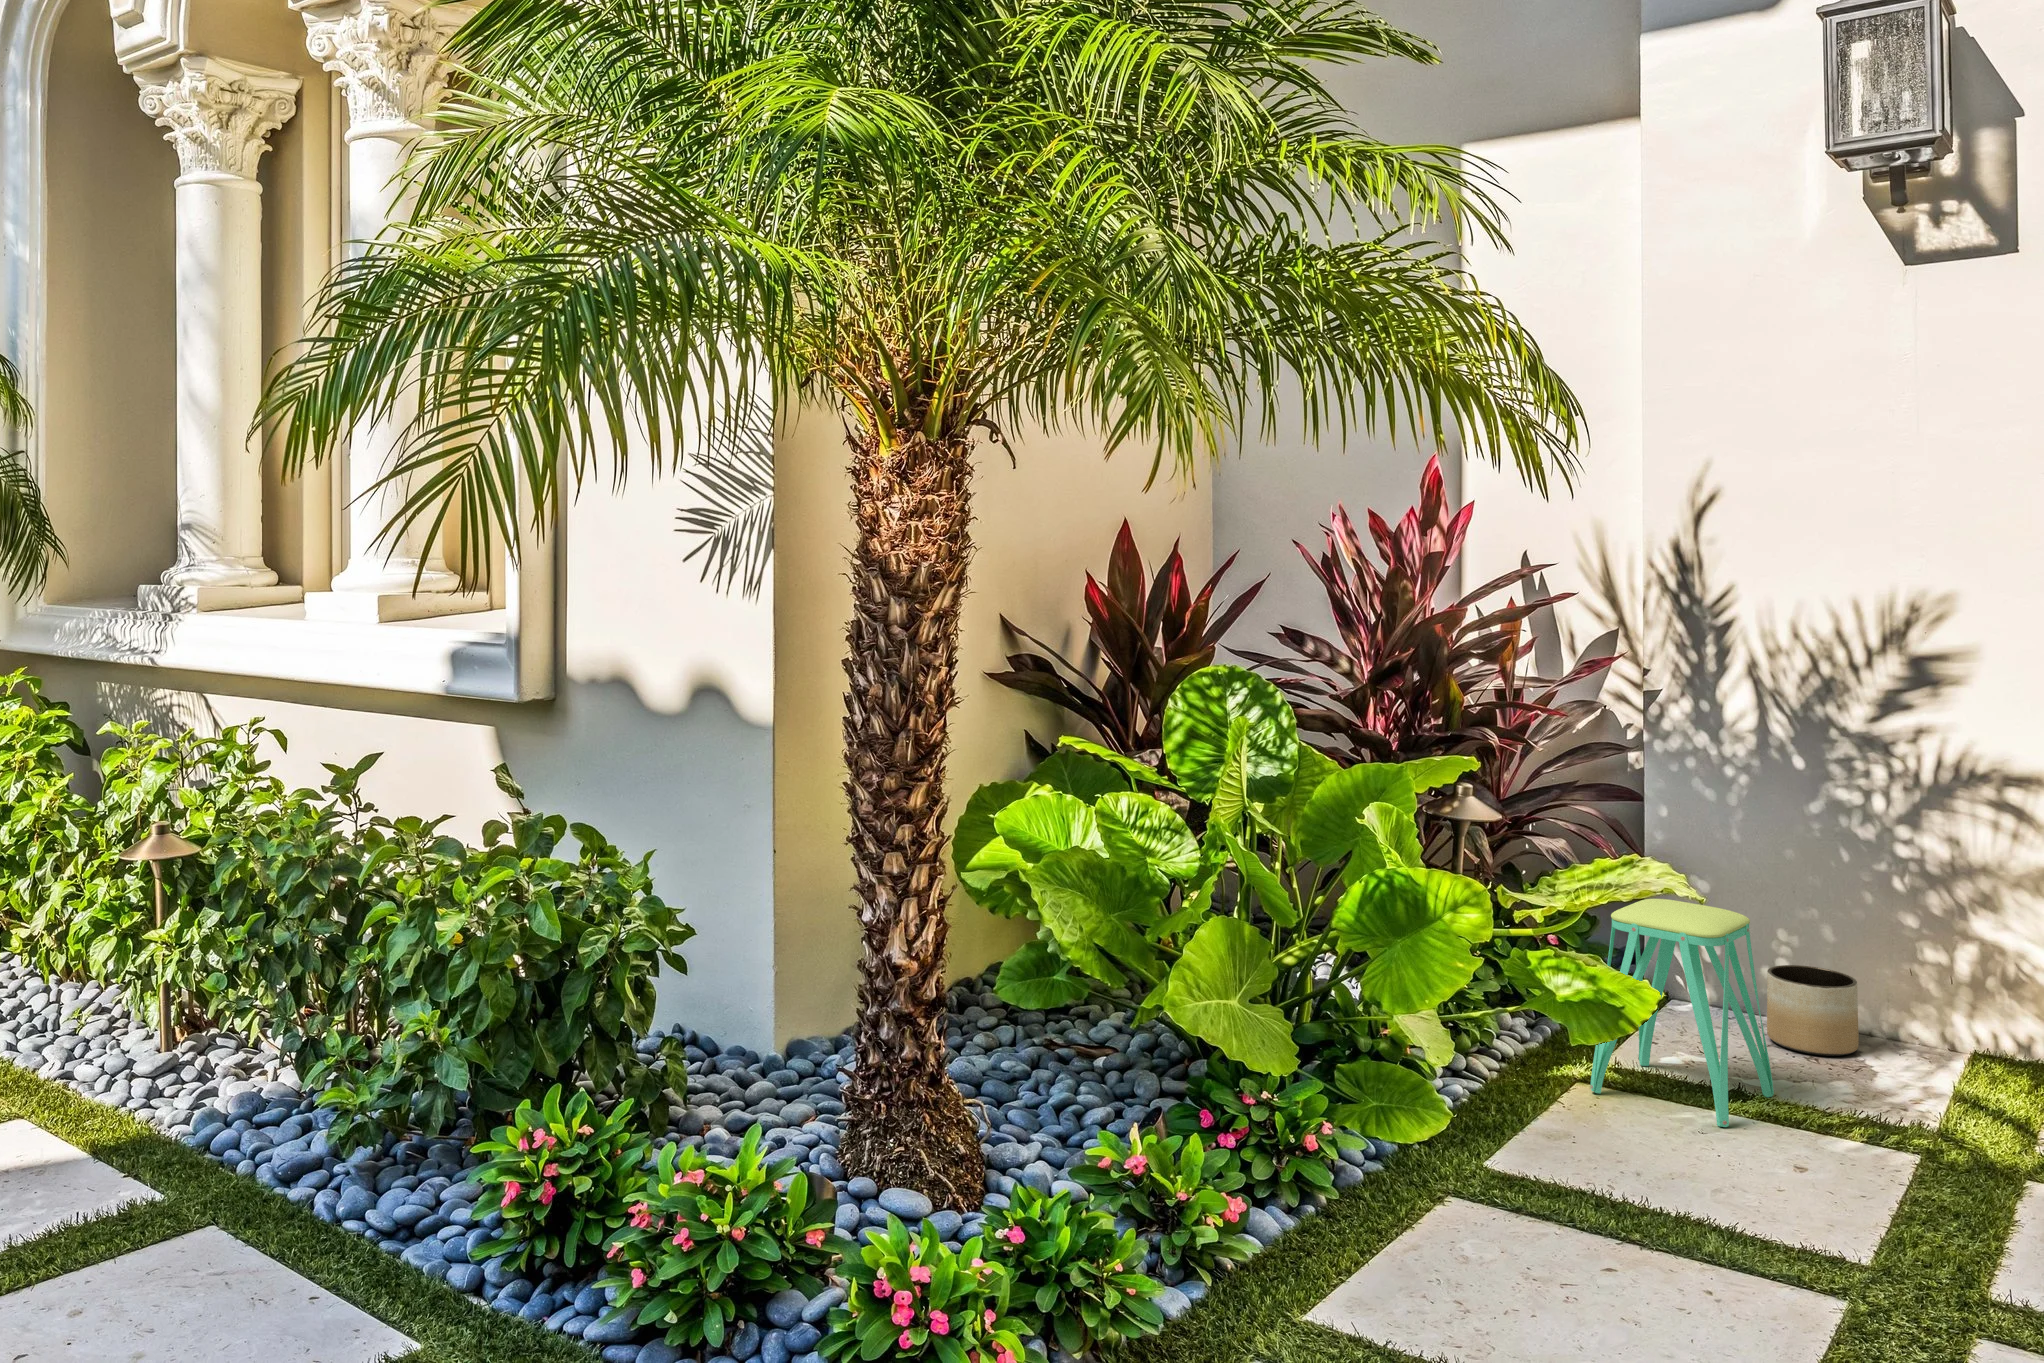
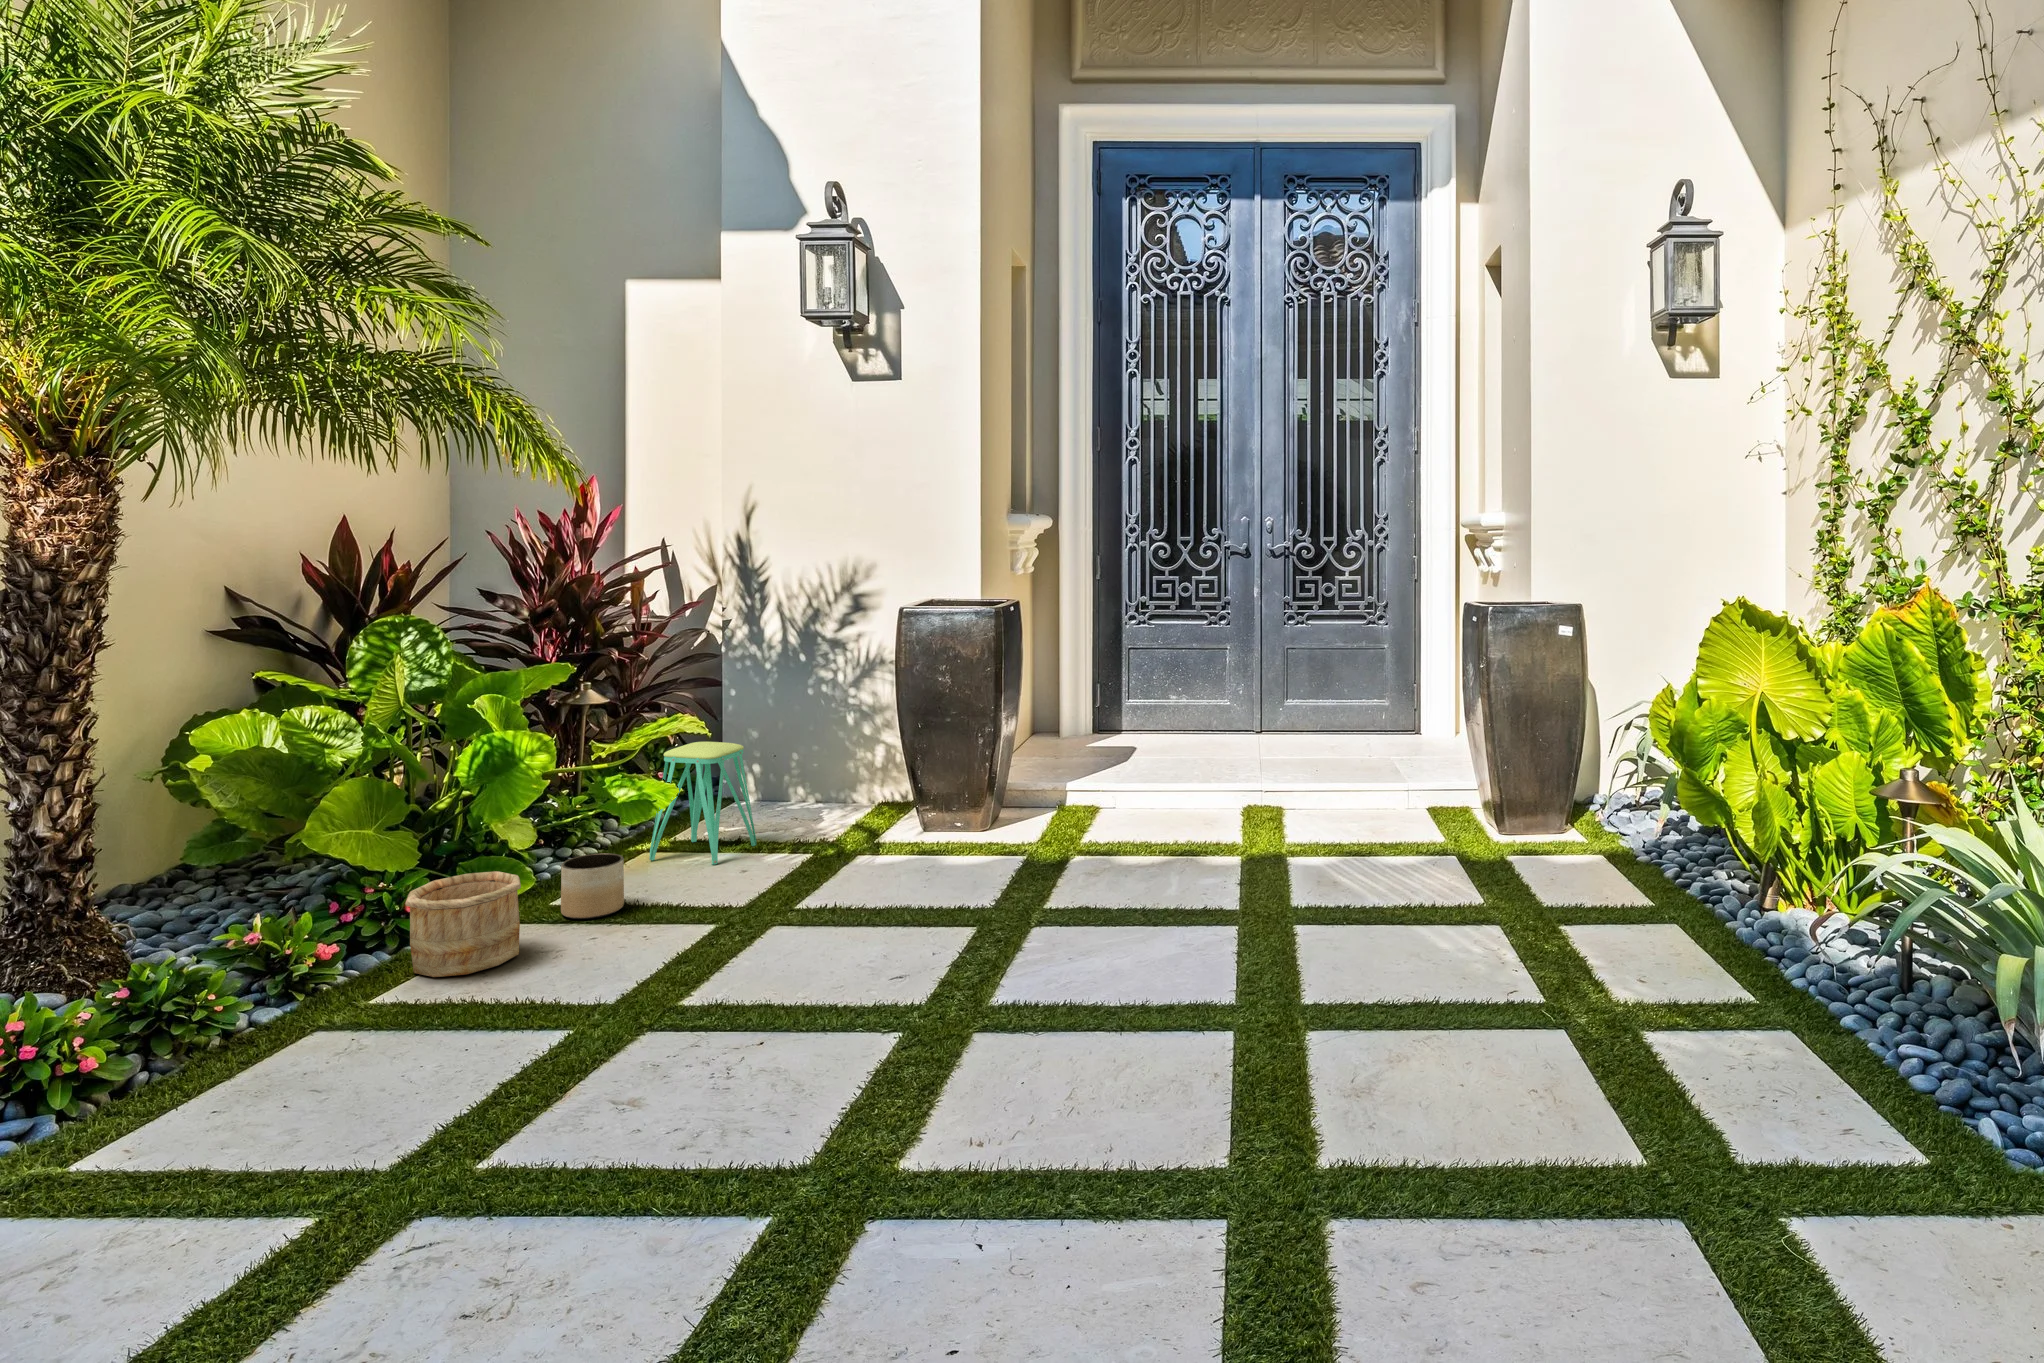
planter: present [1767,965,1859,1056] -> present [561,853,624,919]
wooden bucket: none [1322,1100,1501,1290] -> present [405,871,521,977]

